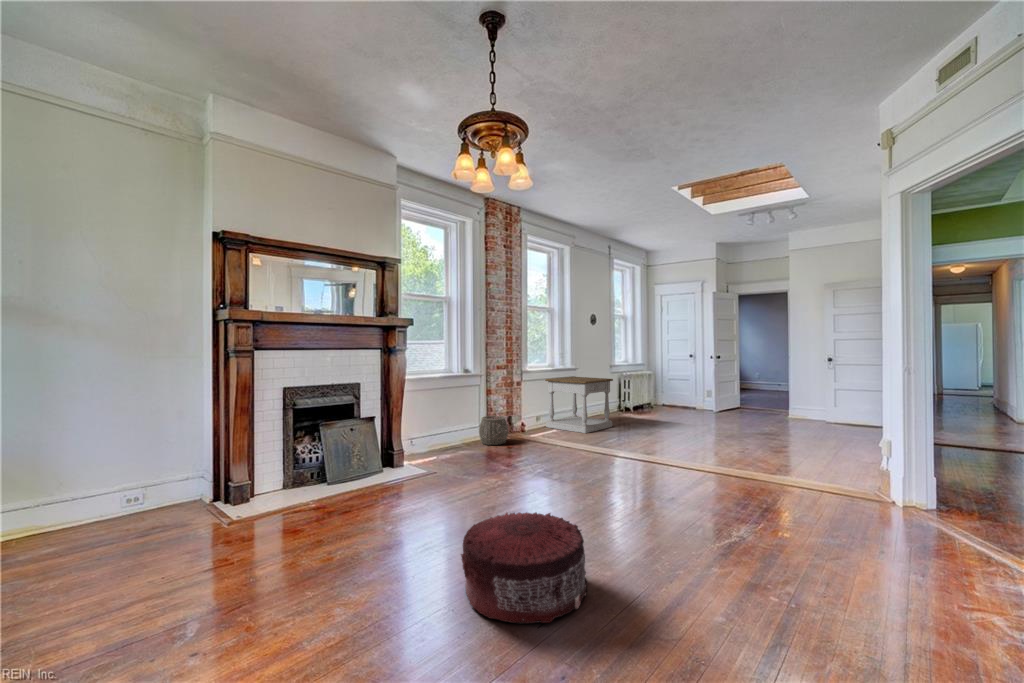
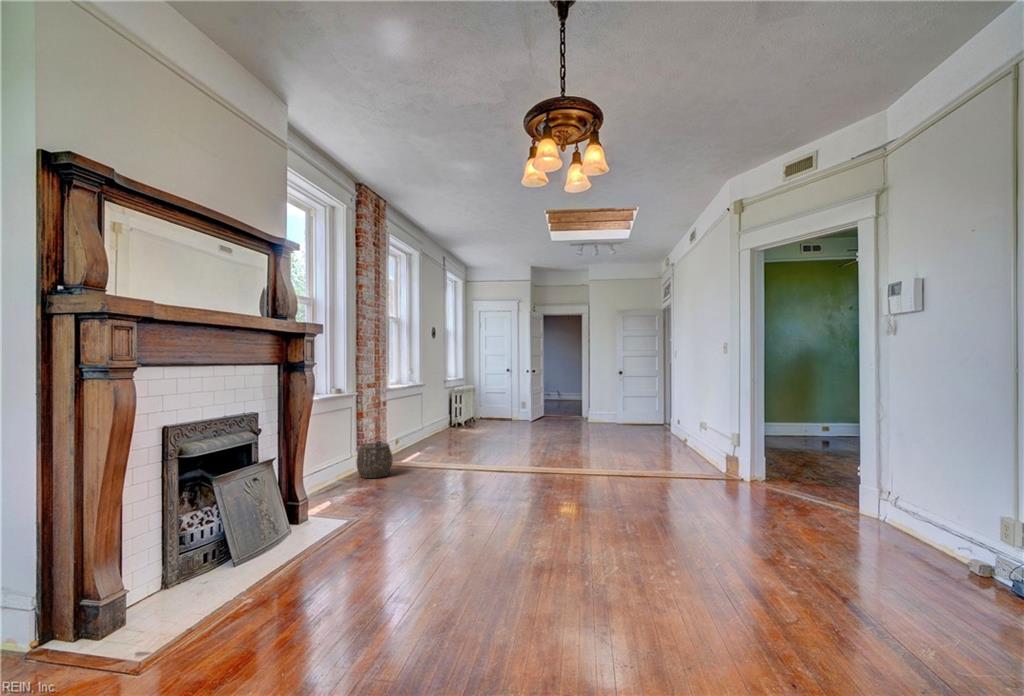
side table: present [545,377,613,433] -> none [404,393,471,452]
pouf: present [461,512,589,623] -> none [593,528,728,650]

